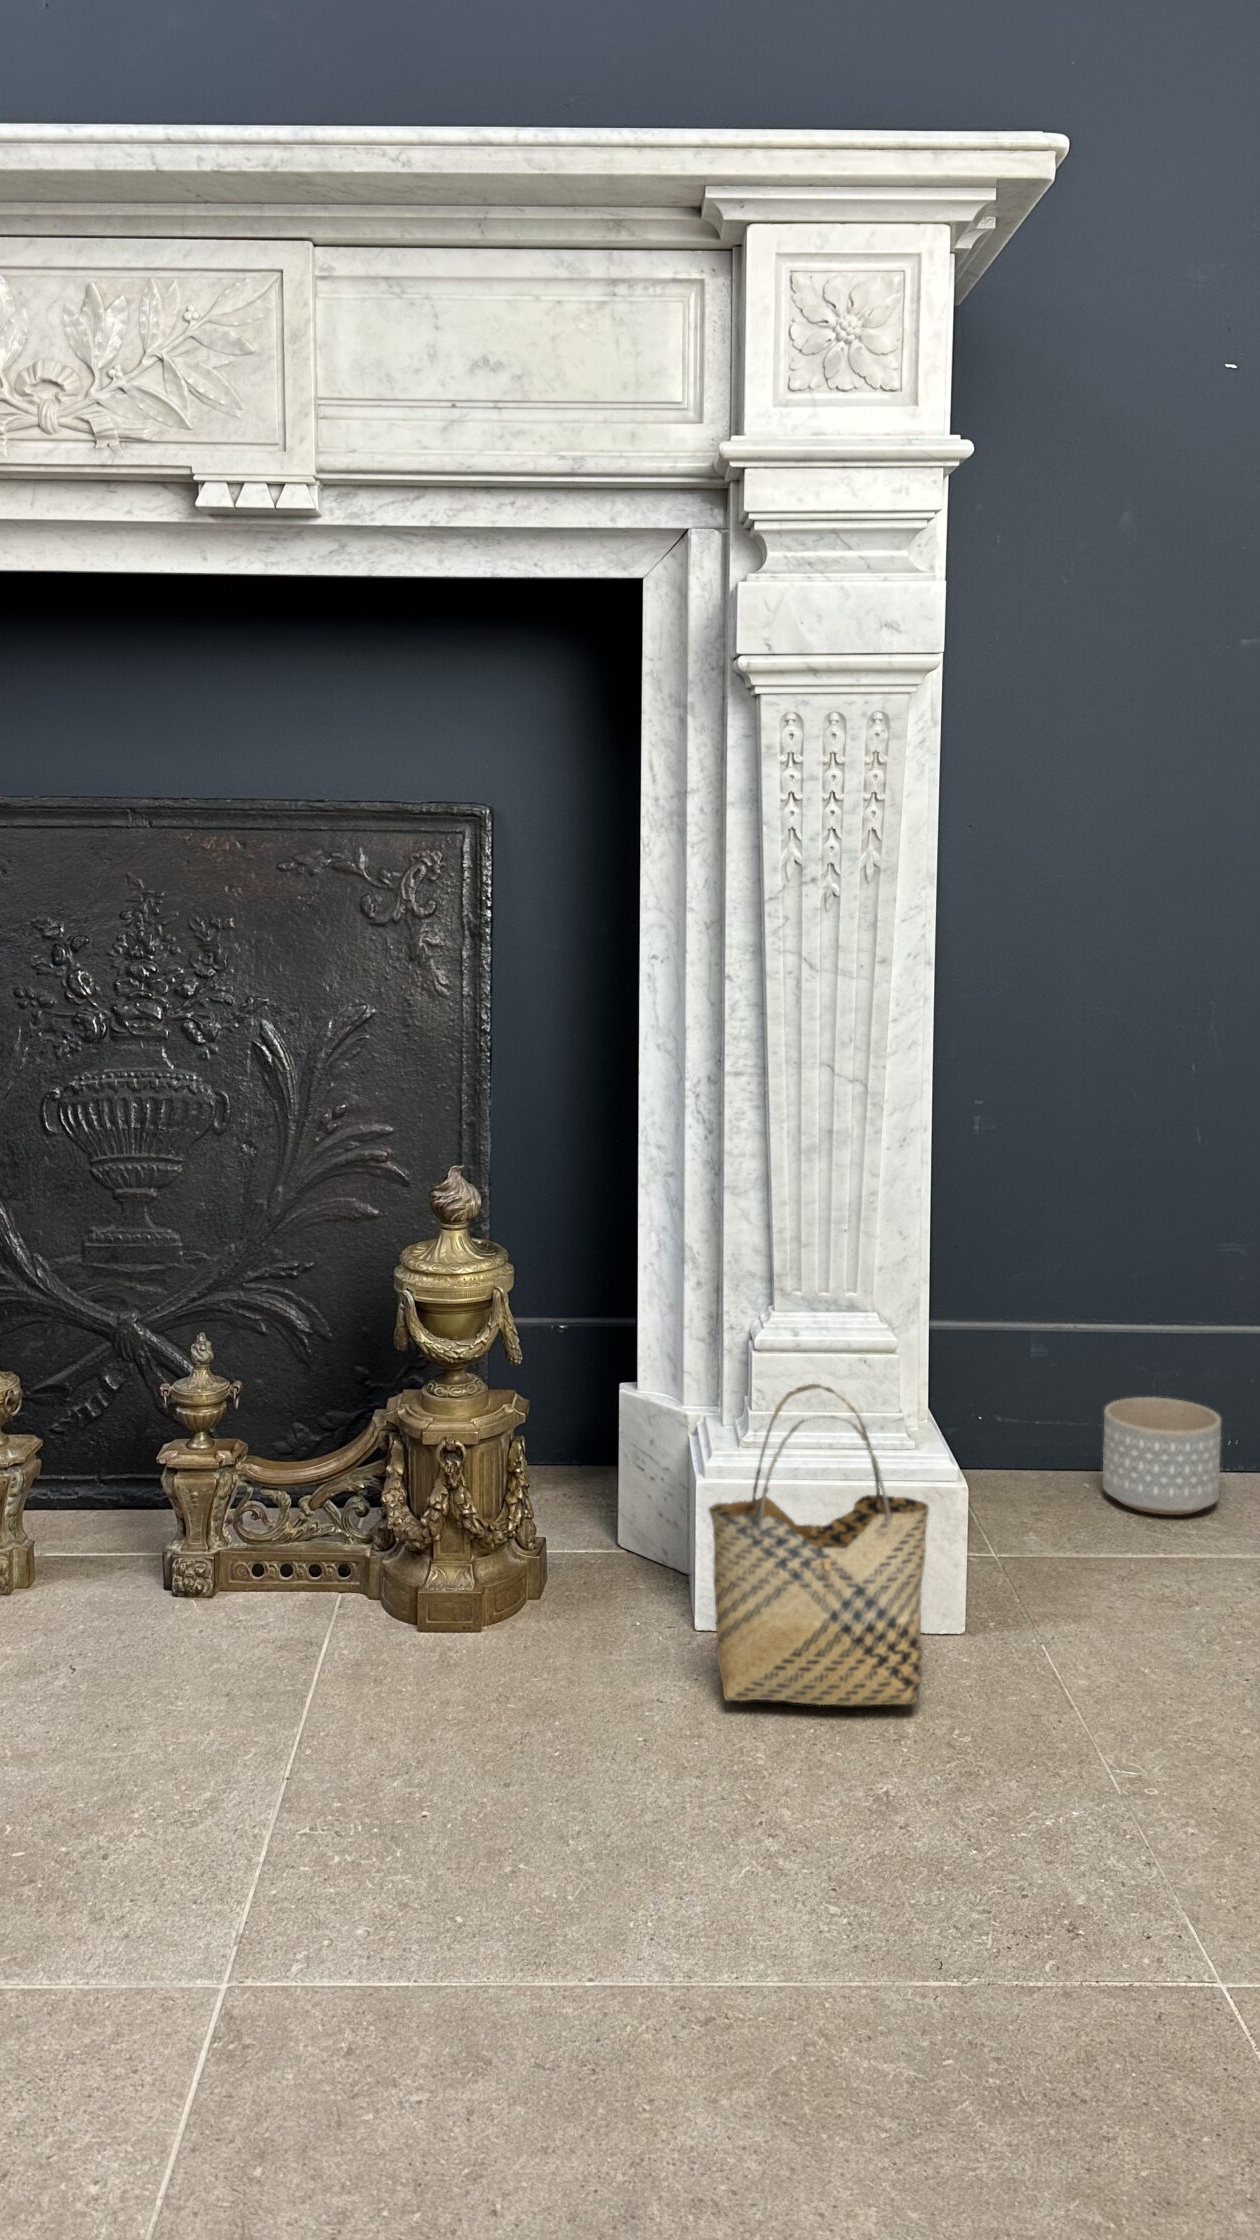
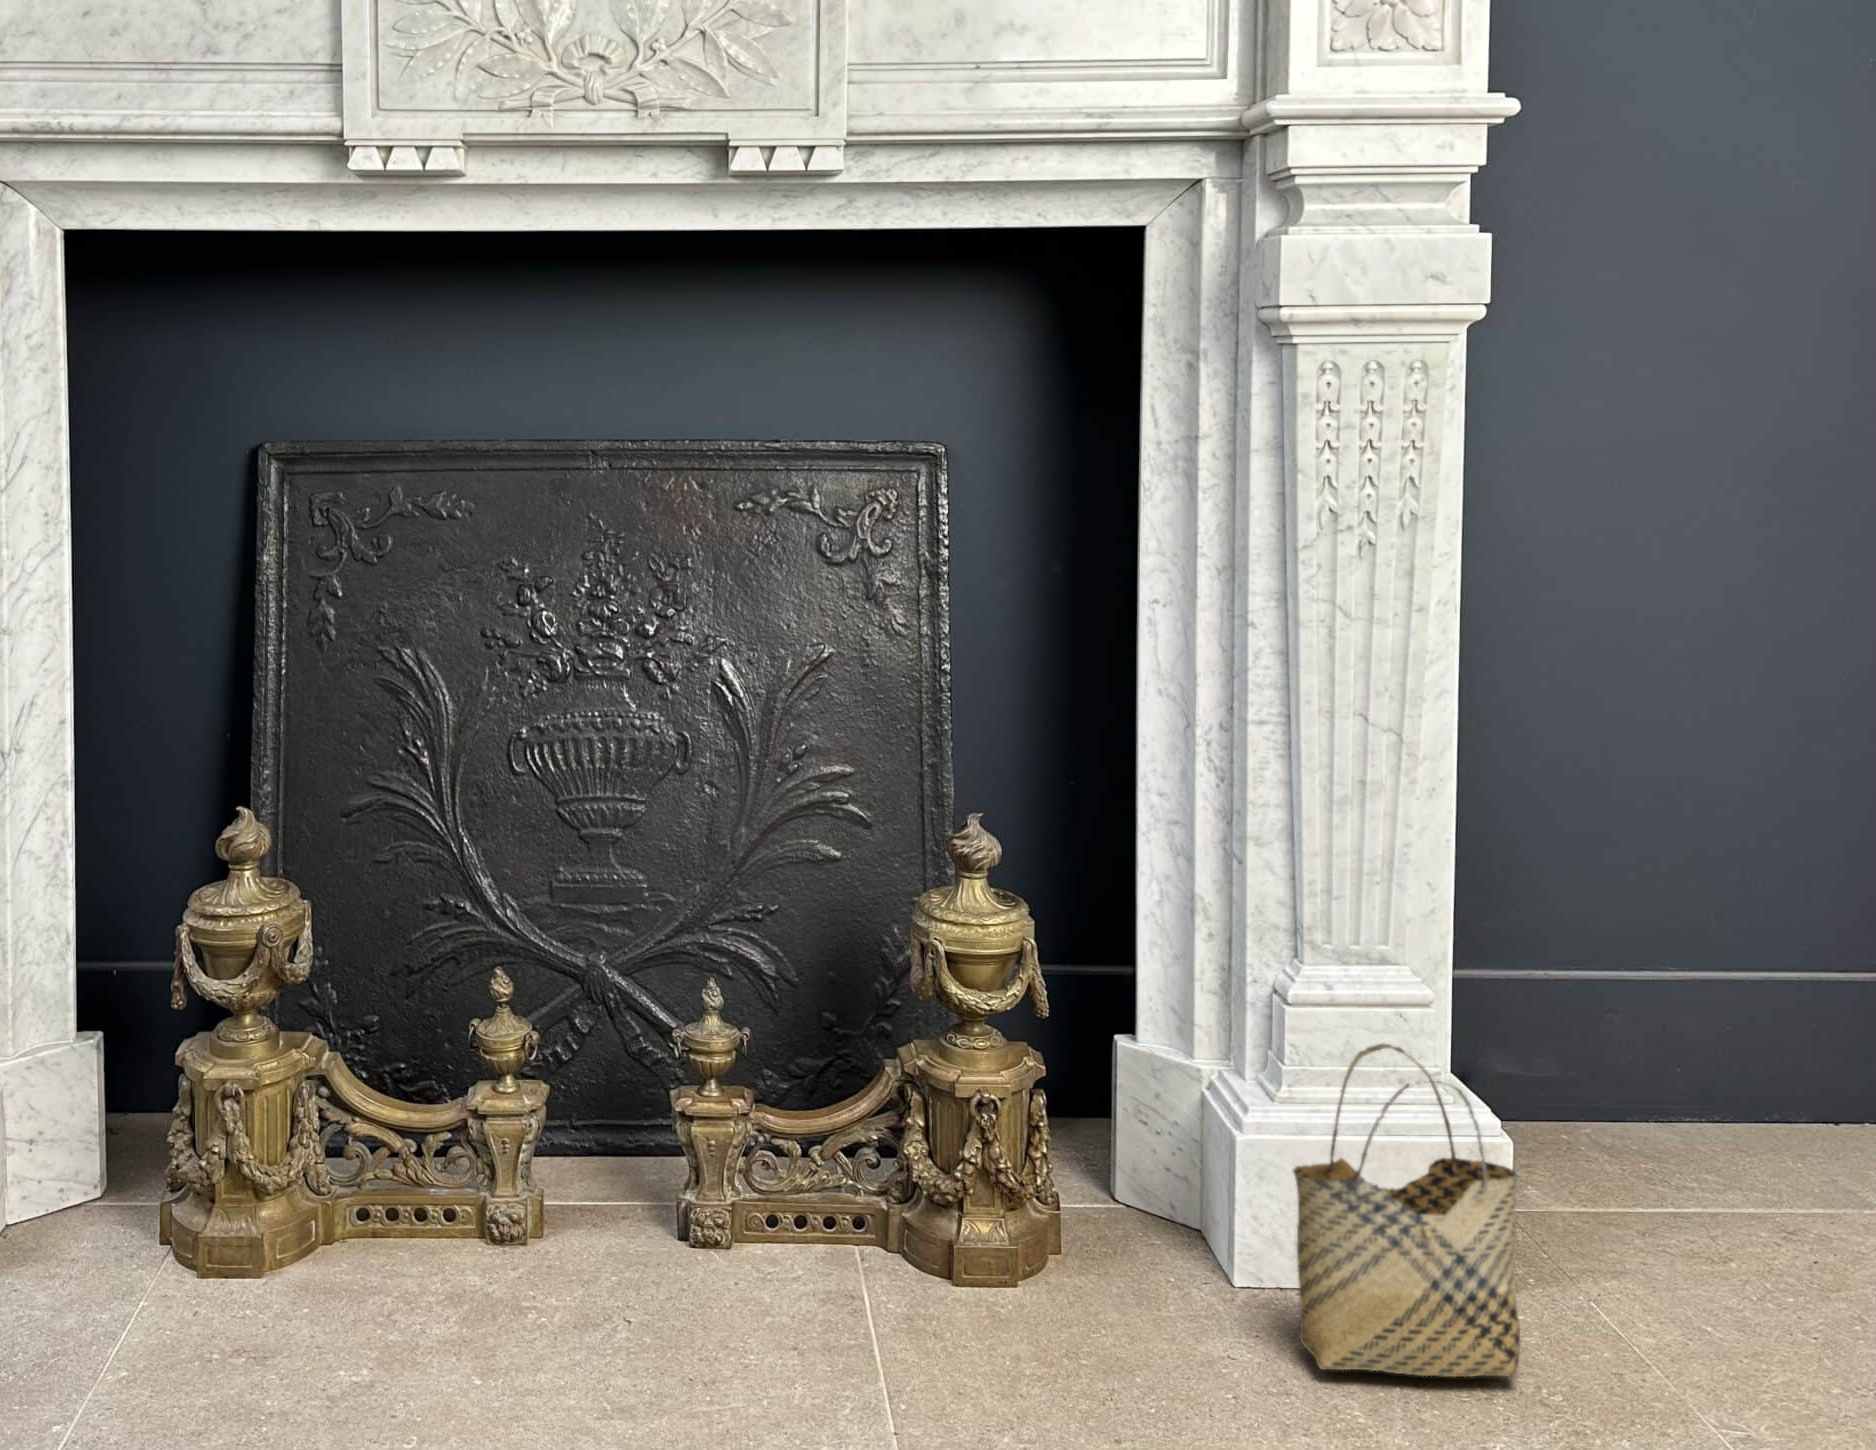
planter: present [1103,1397,1221,1515] -> none [1578,1047,1710,1171]

